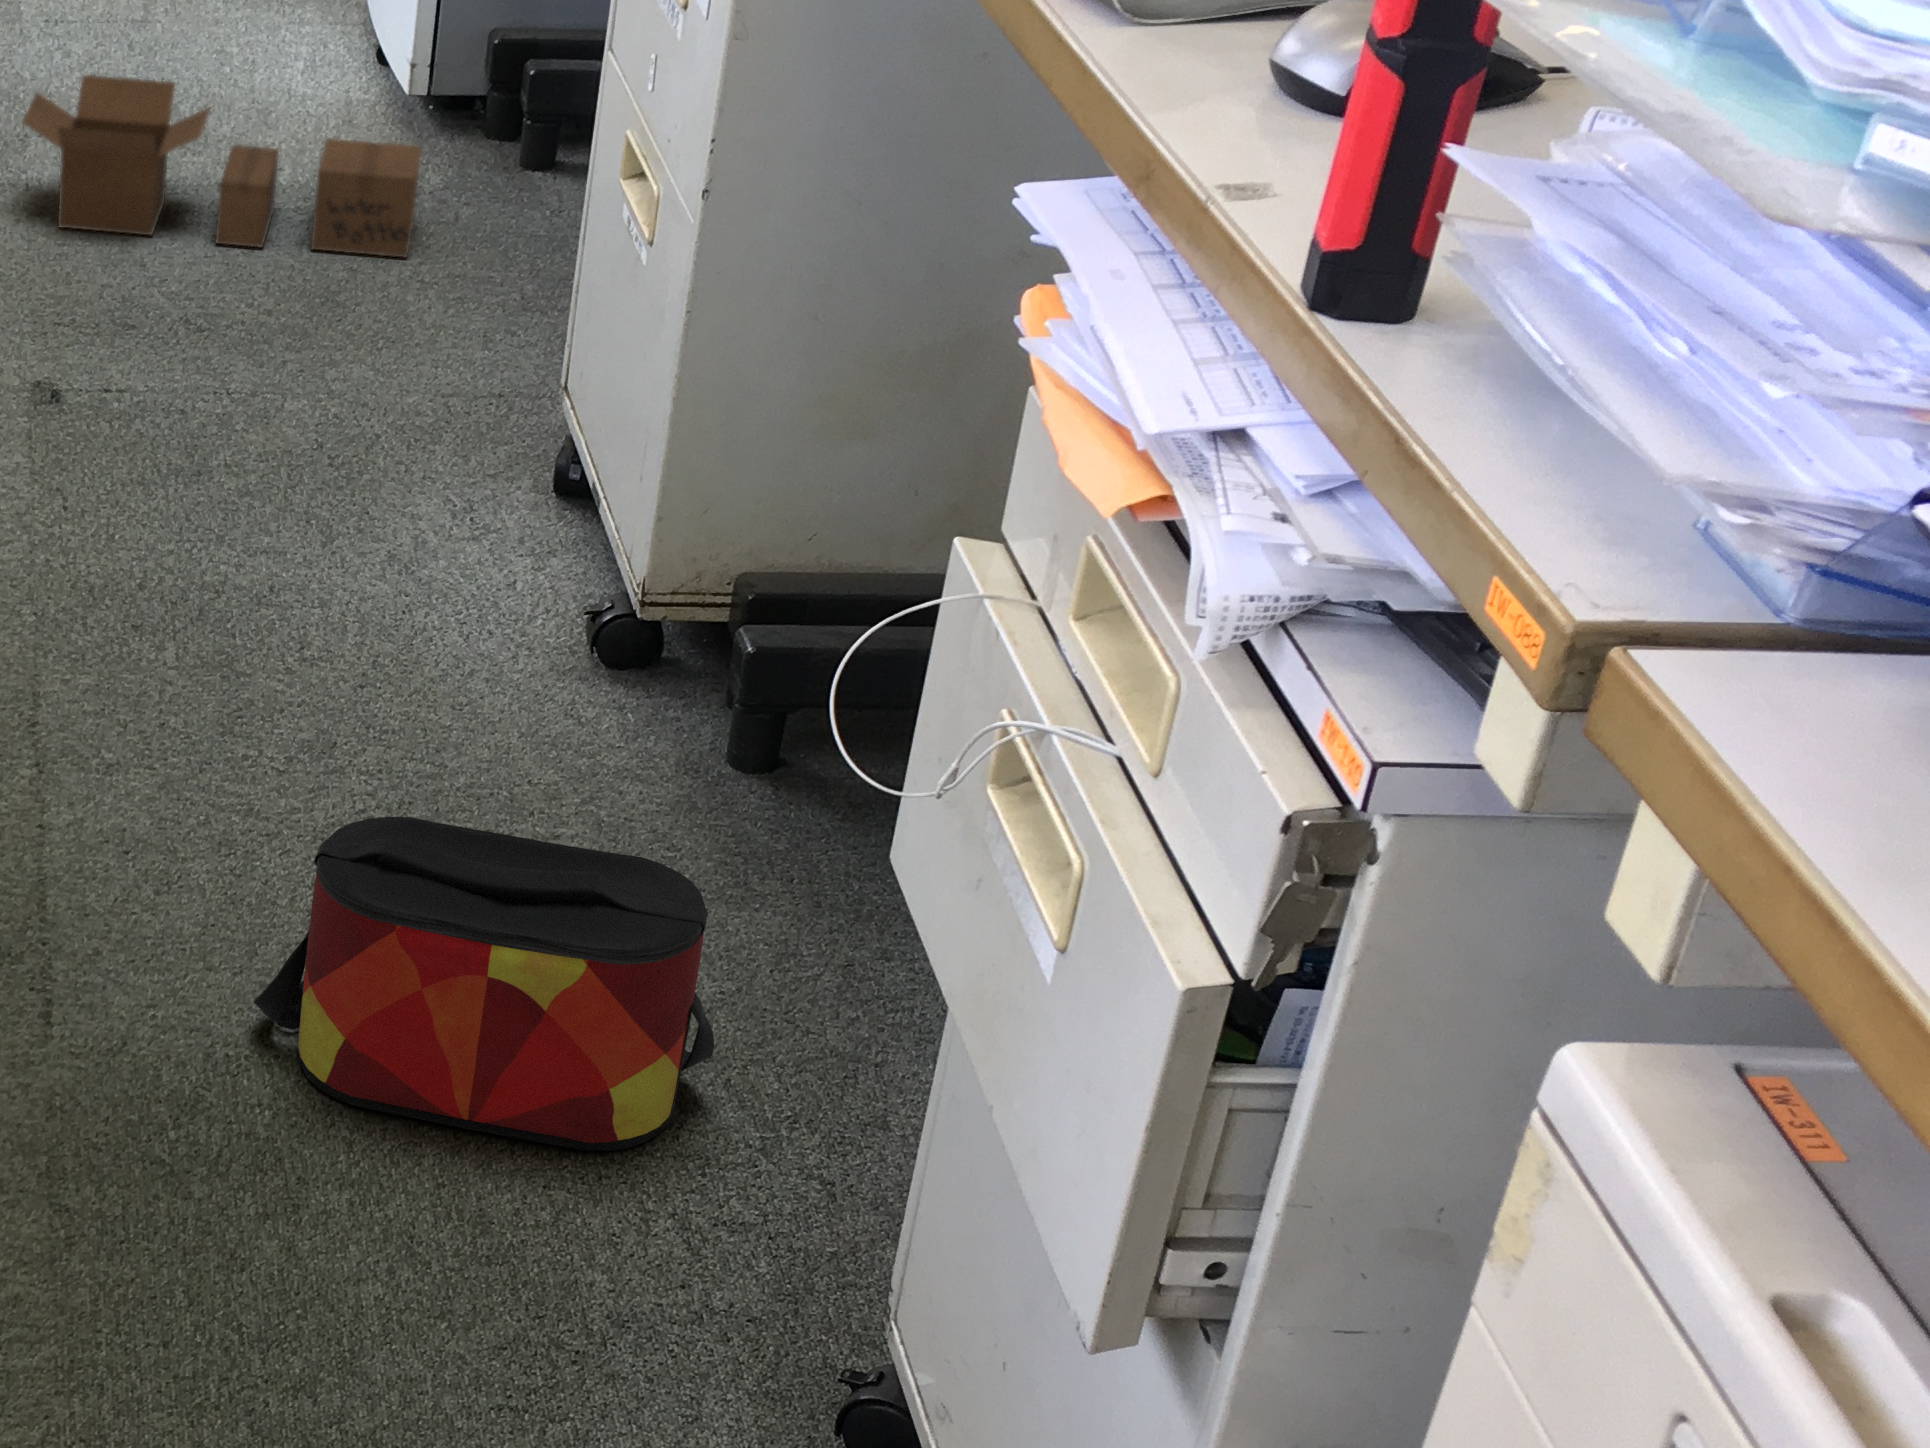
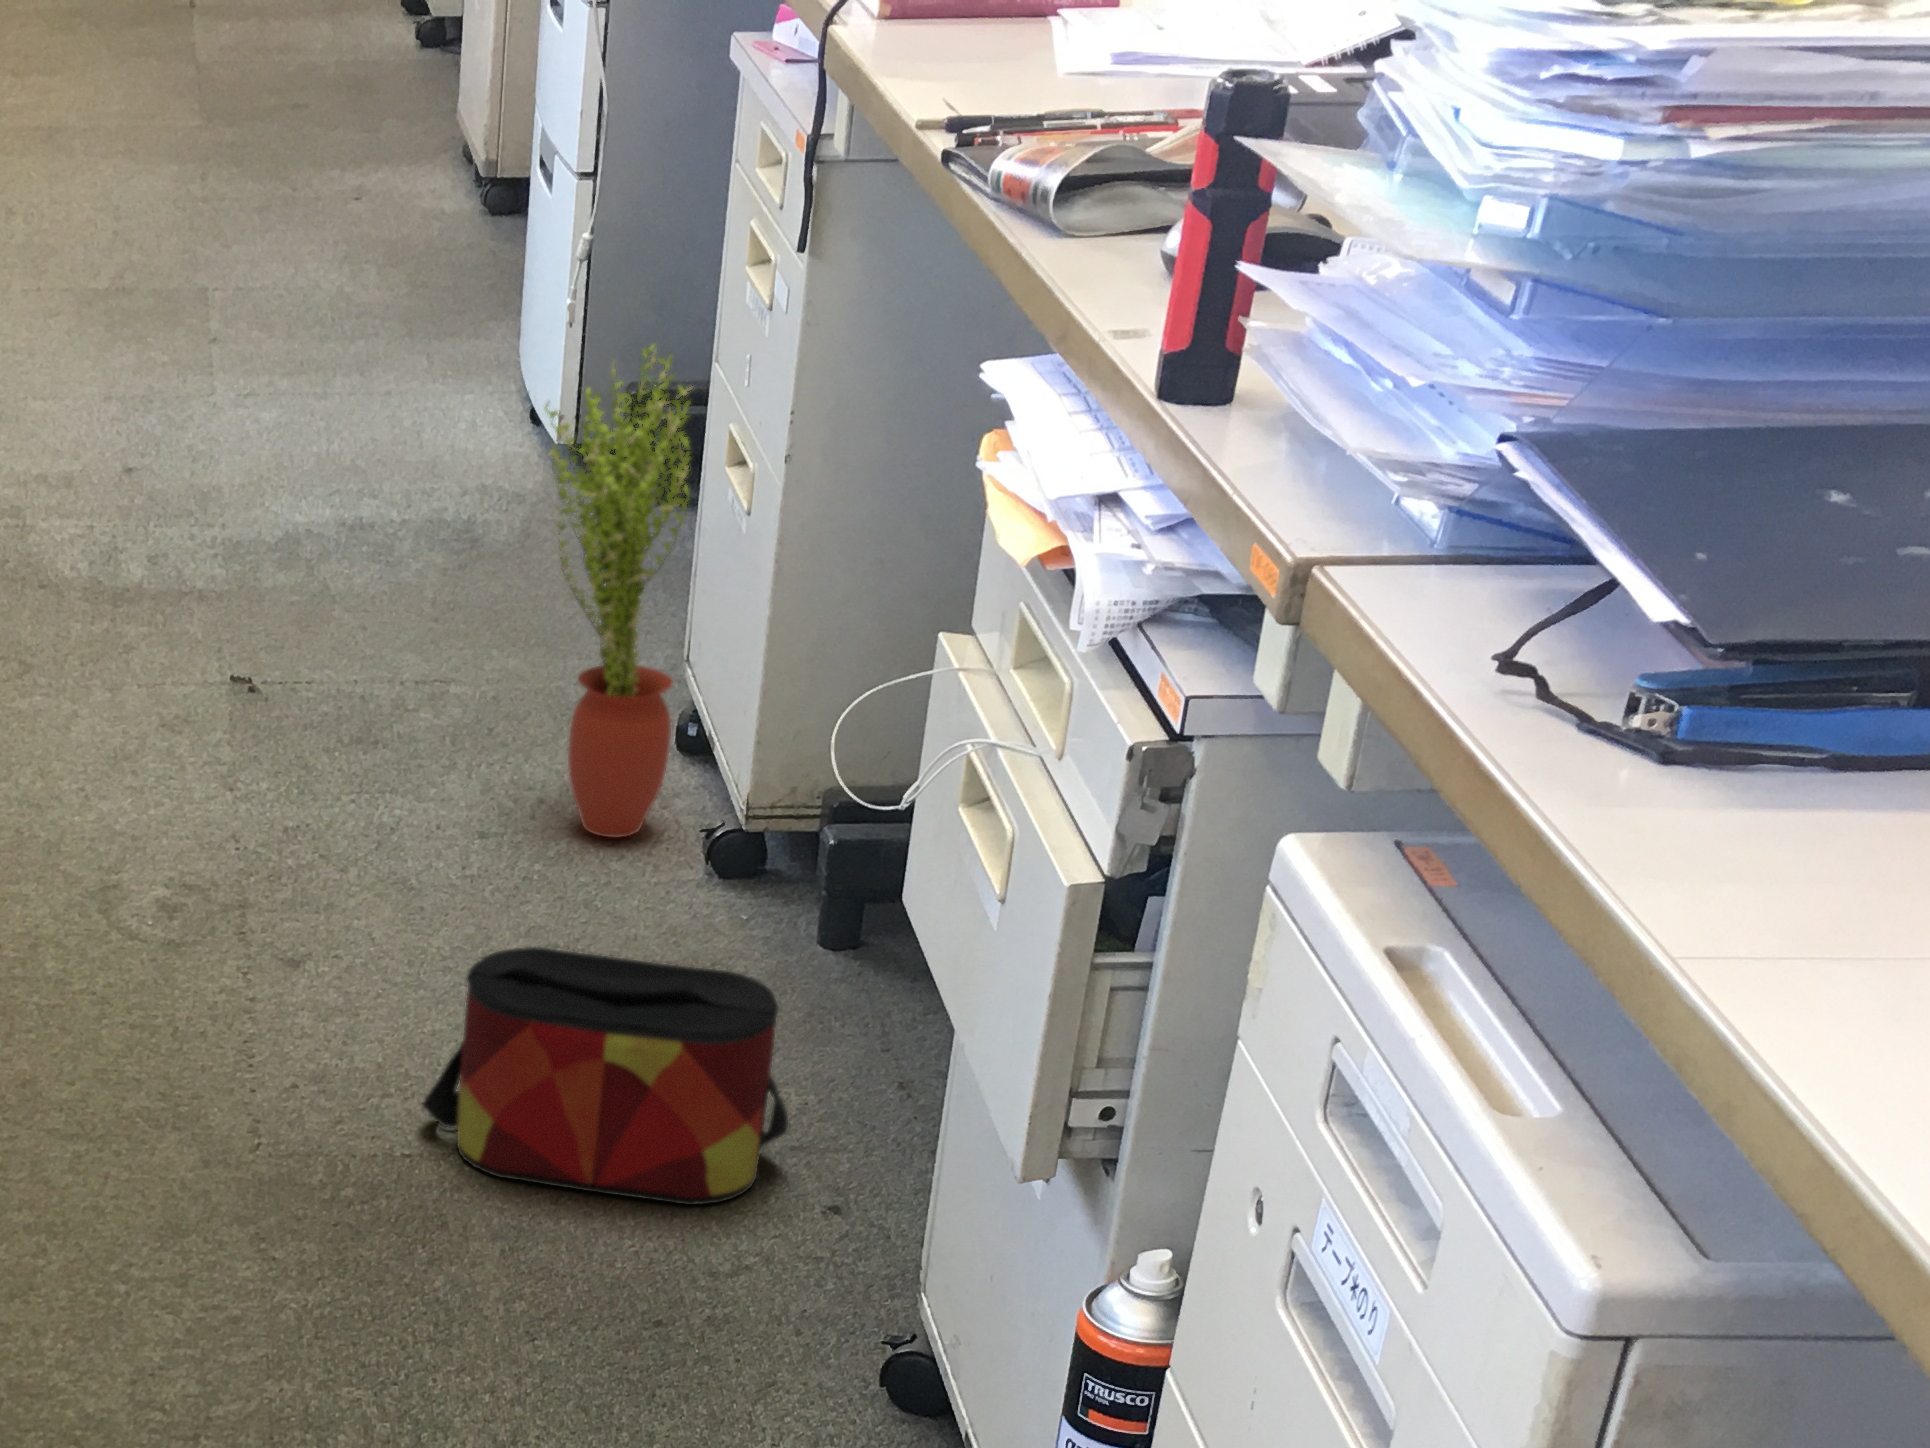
potted plant: none [412,35,594,615] -> present [546,345,691,837]
cardboard box: present [23,75,421,257] -> none [222,429,564,576]

